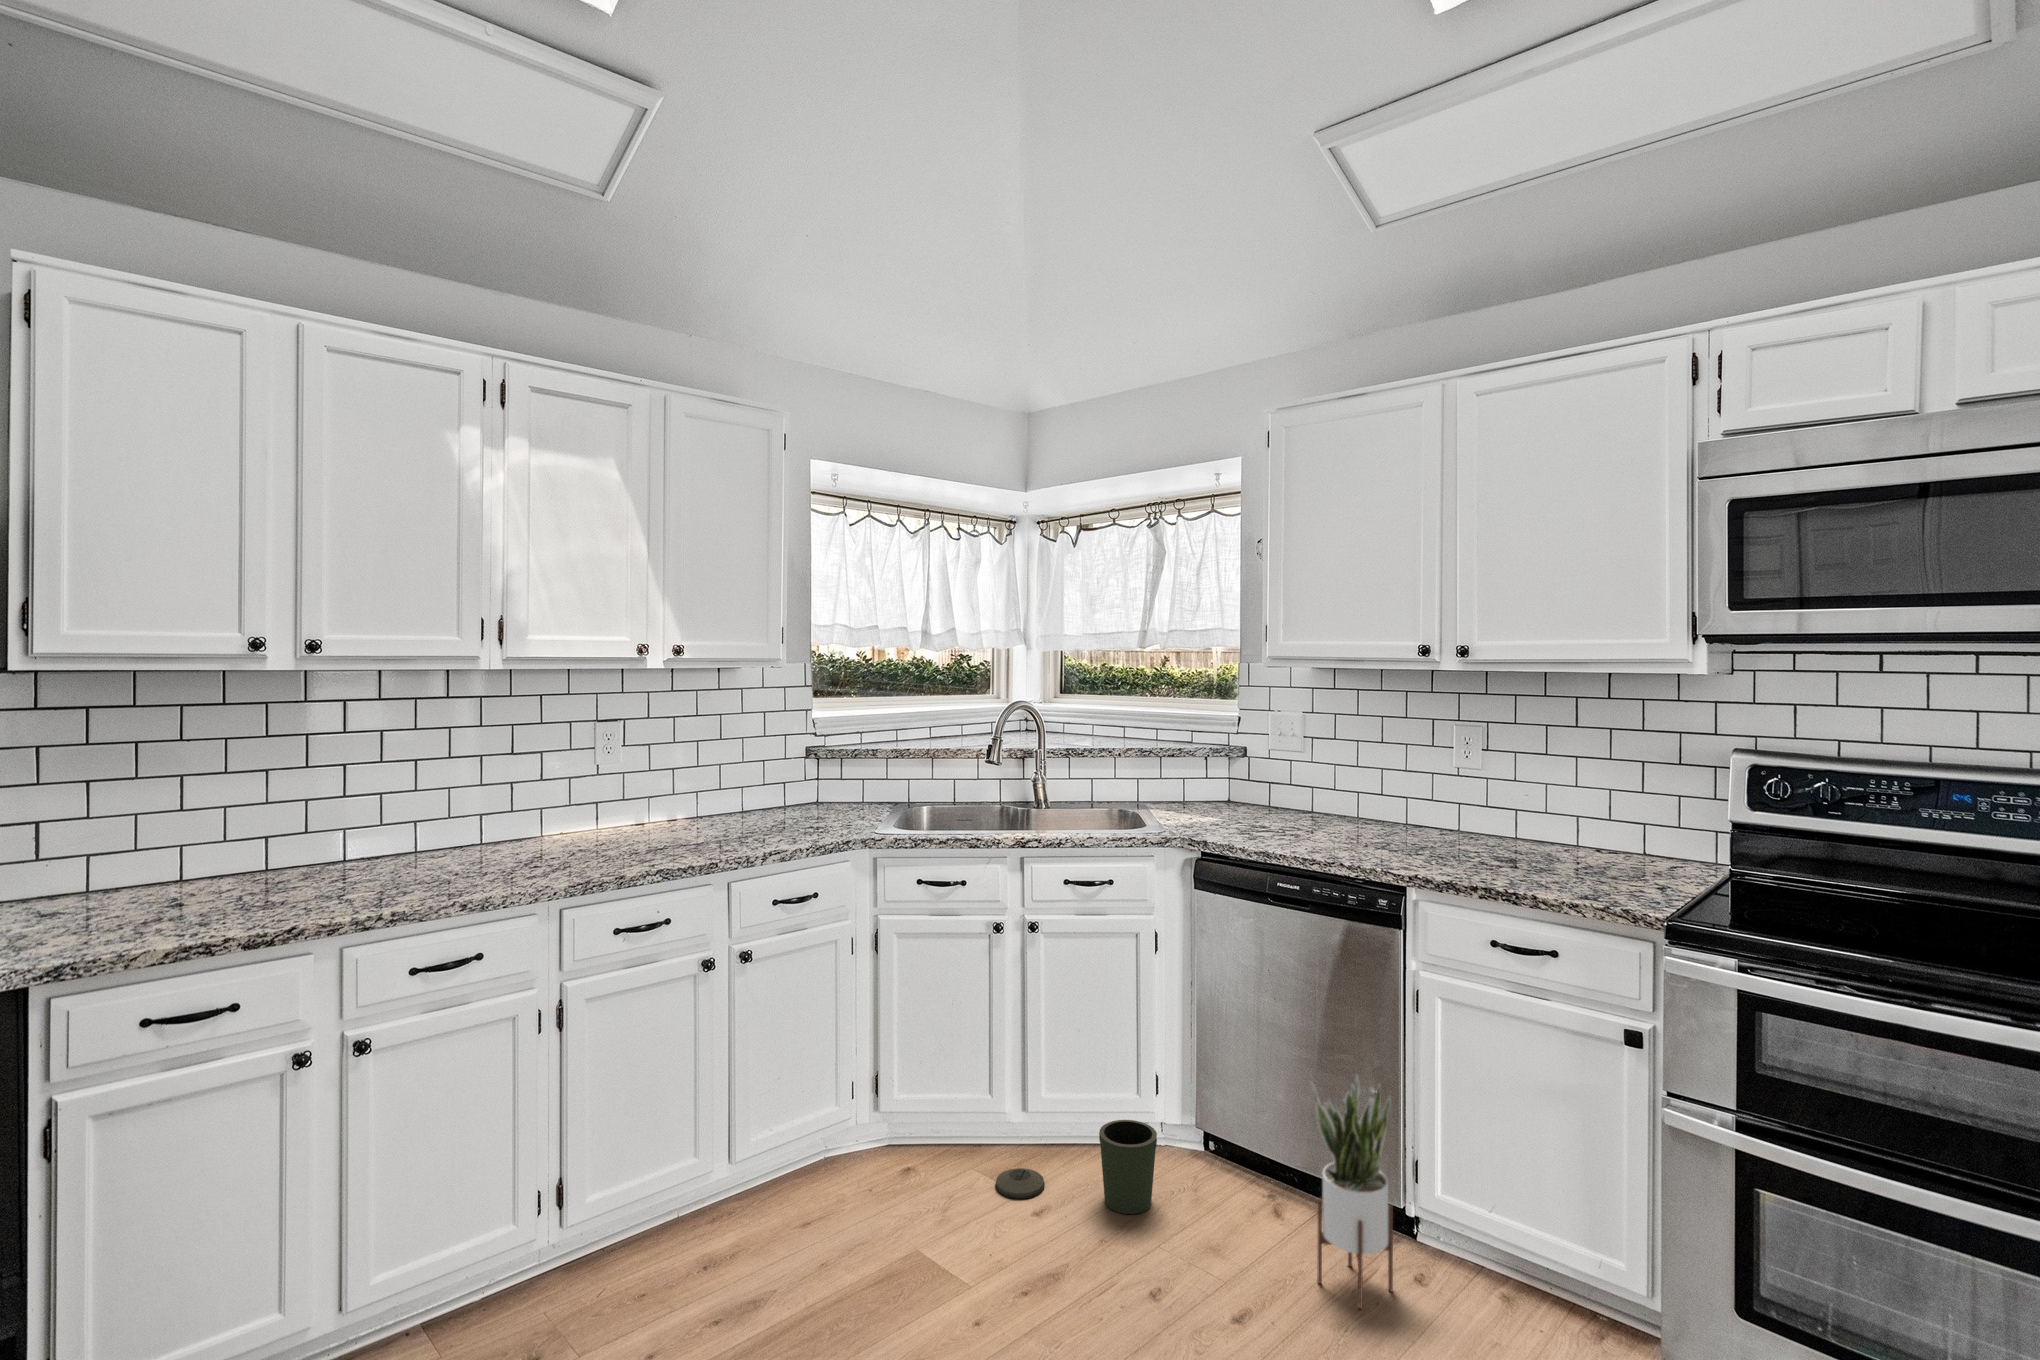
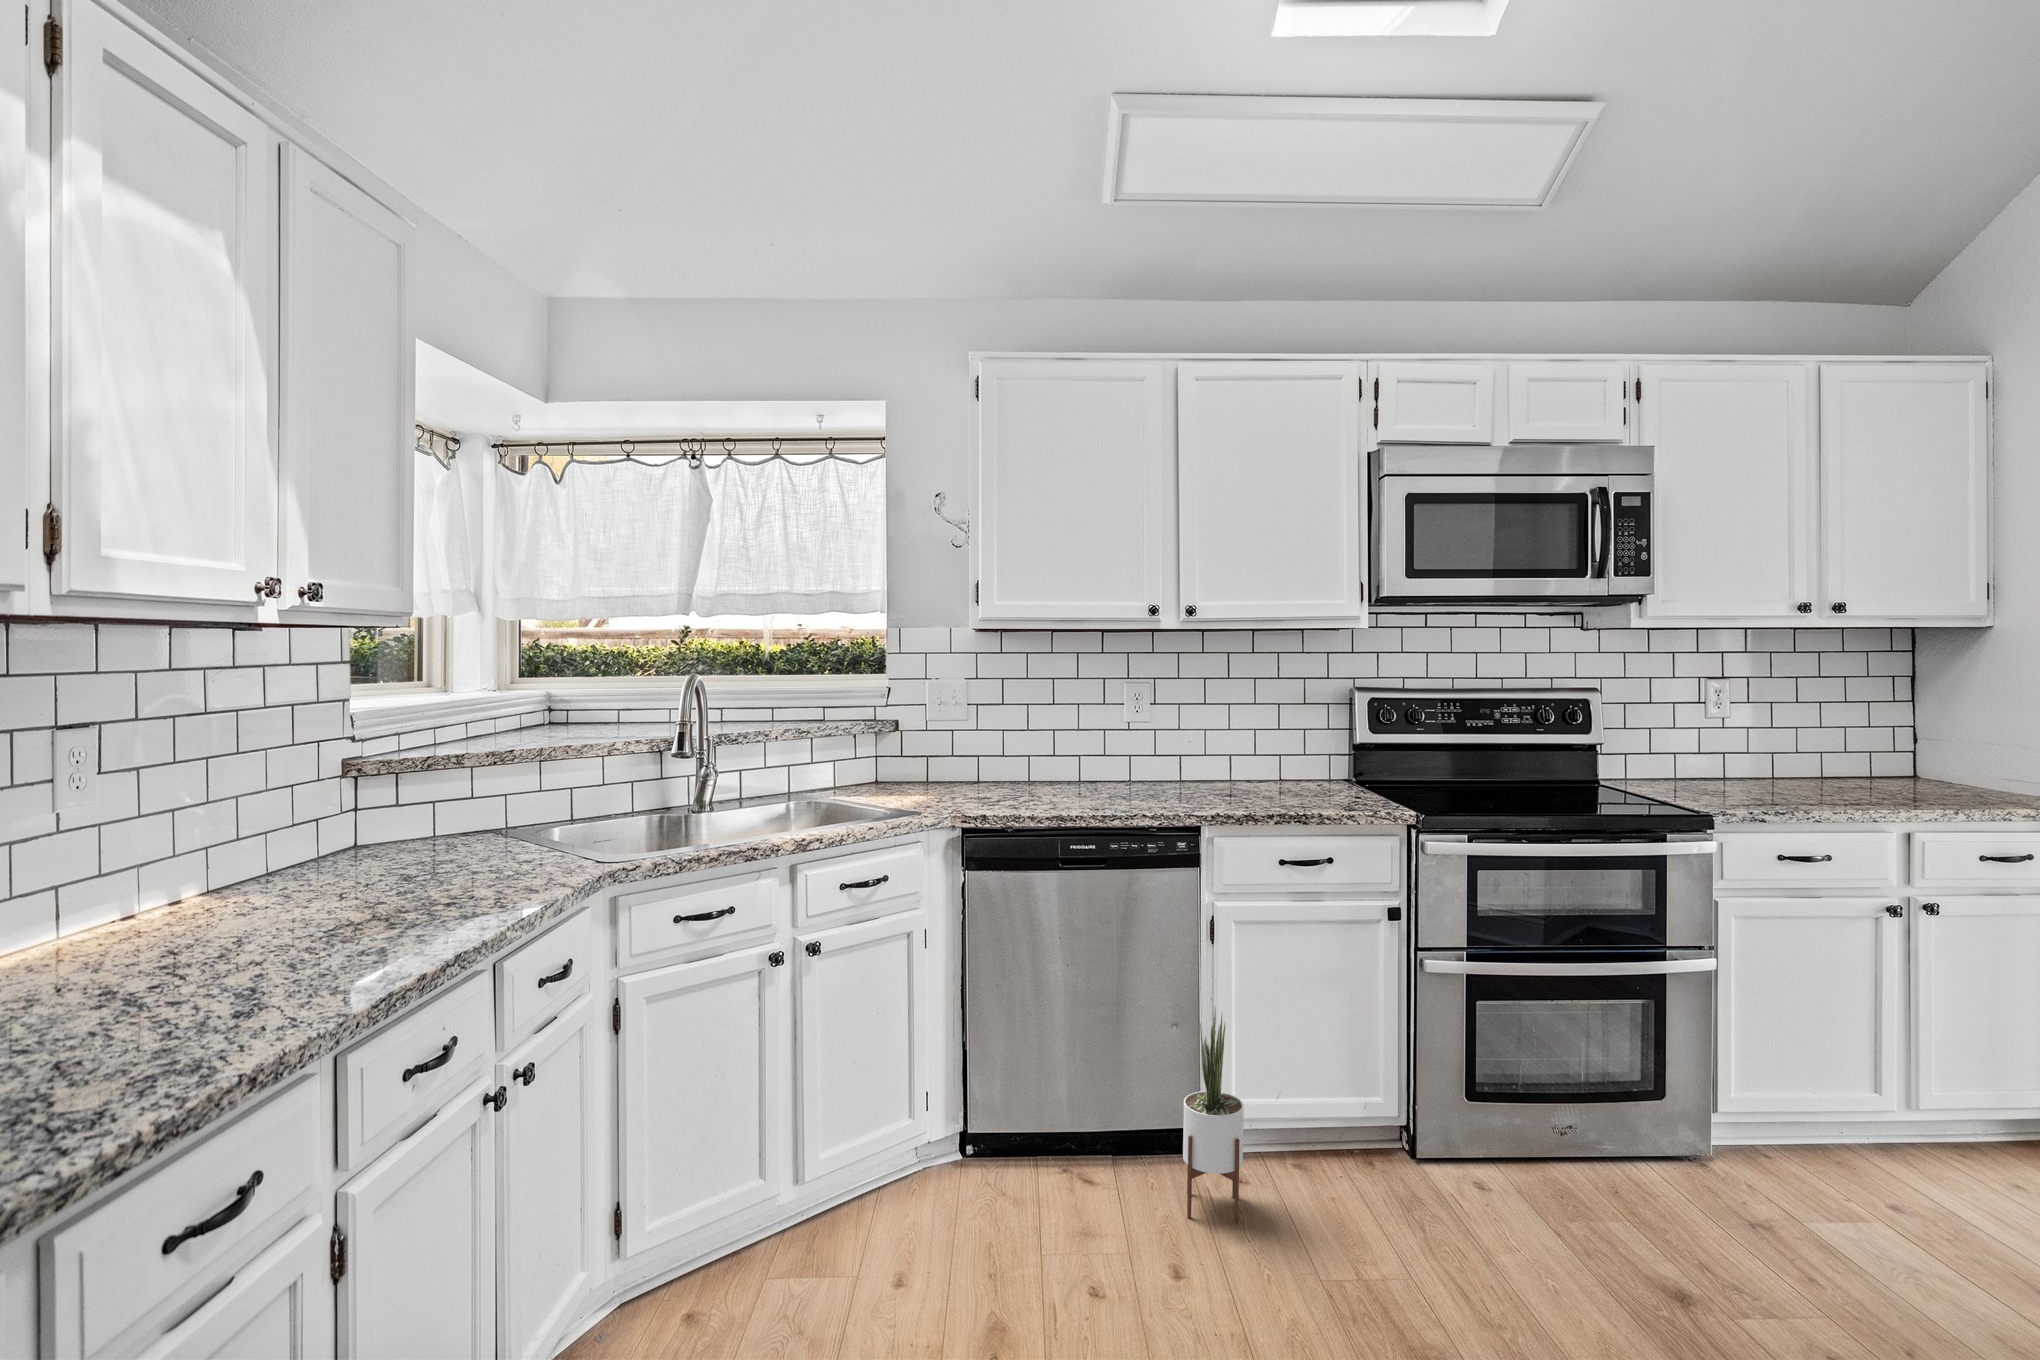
trash can: present [996,1120,1157,1214] -> none [815,1139,1000,1287]

